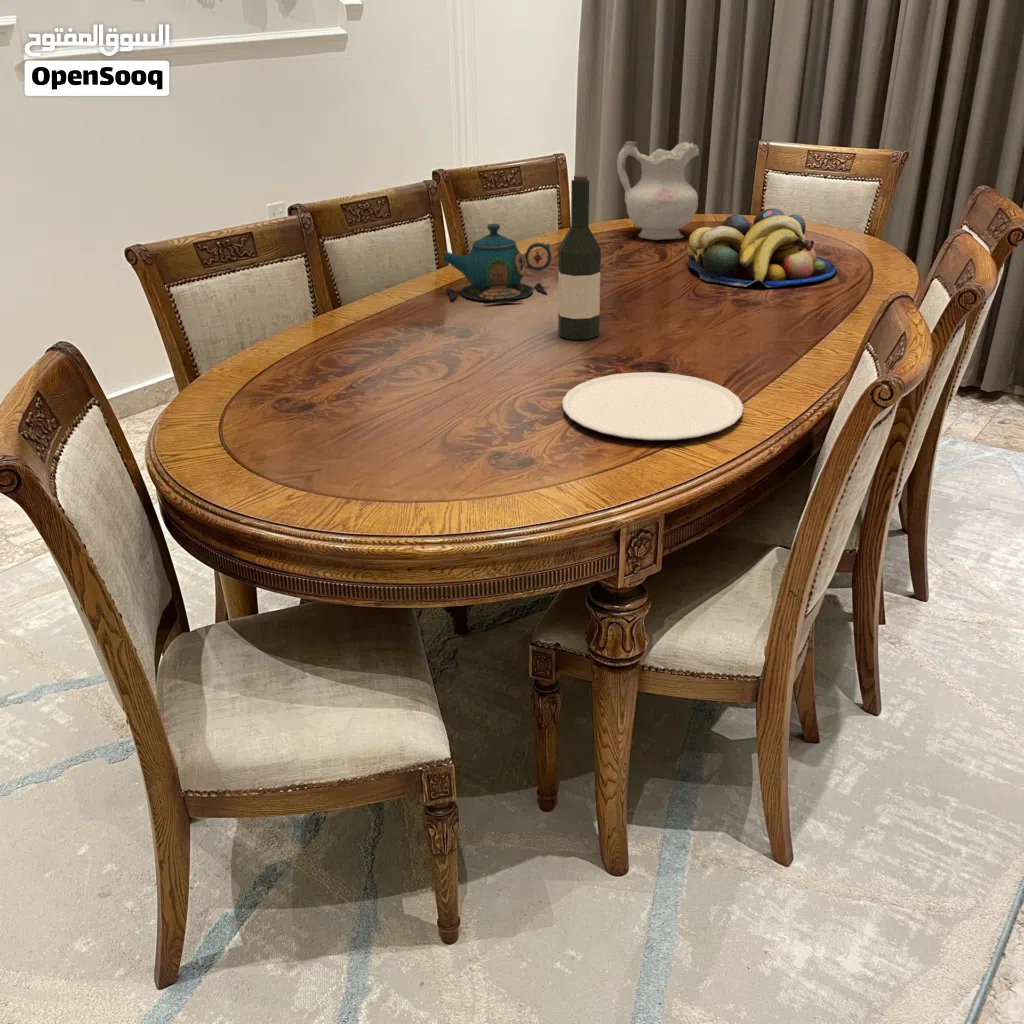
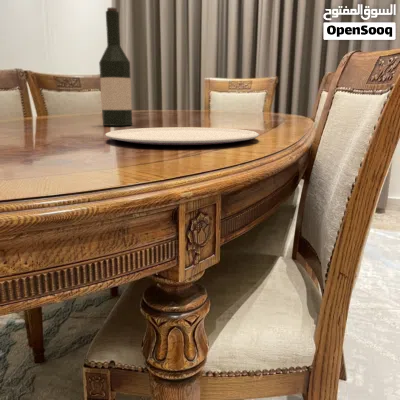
ceramic pitcher: present [617,141,699,240] -> none [135,59,181,112]
fruit bowl: present [687,209,837,287] -> none [180,84,264,116]
teapot: present [442,224,552,304] -> none [21,75,99,121]

